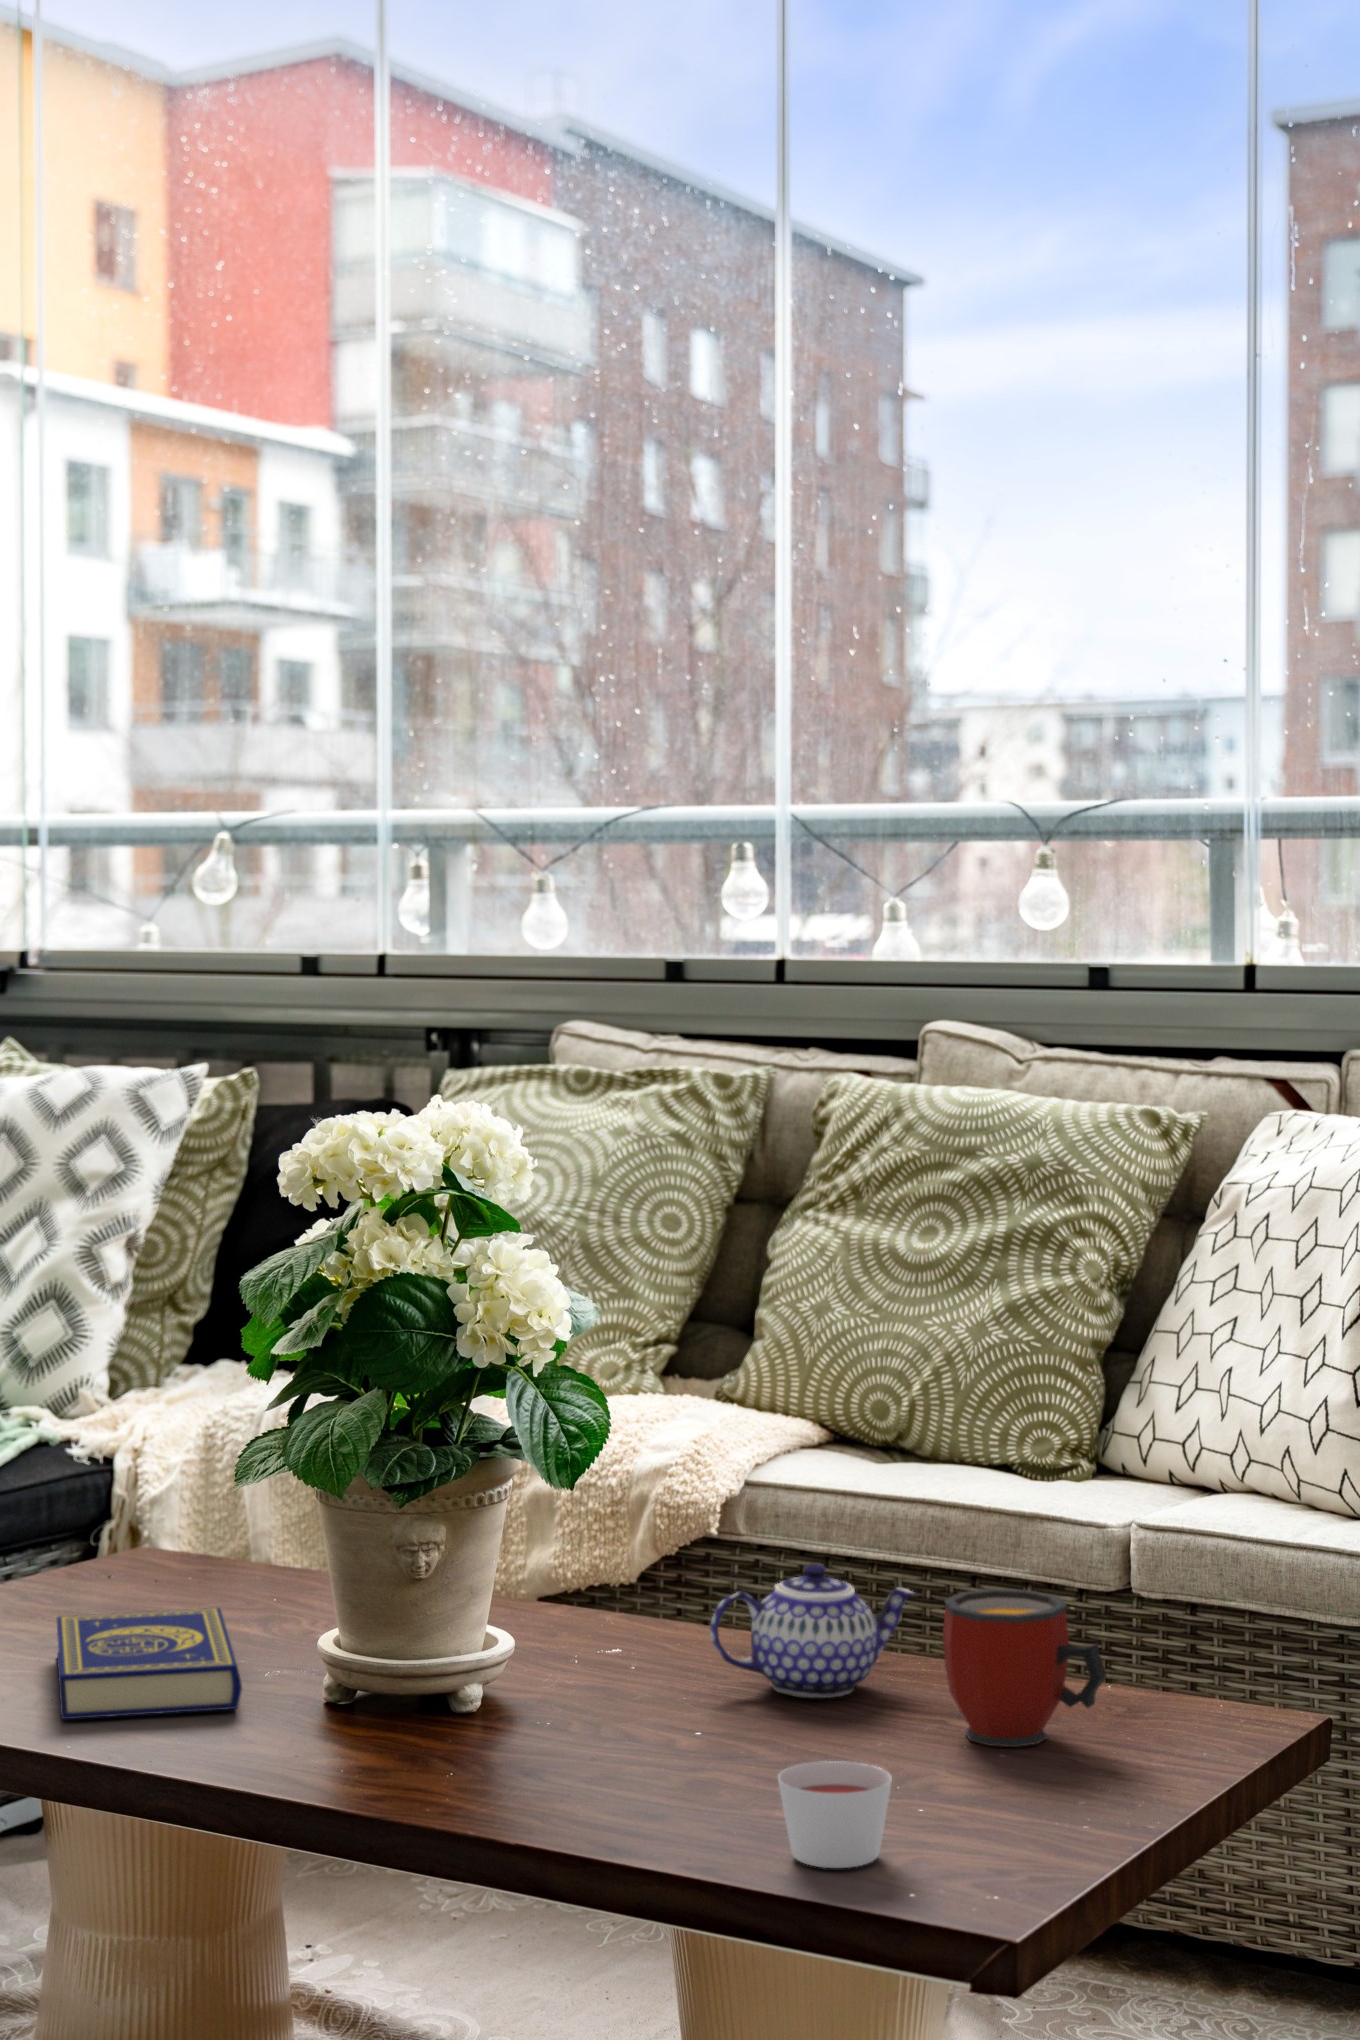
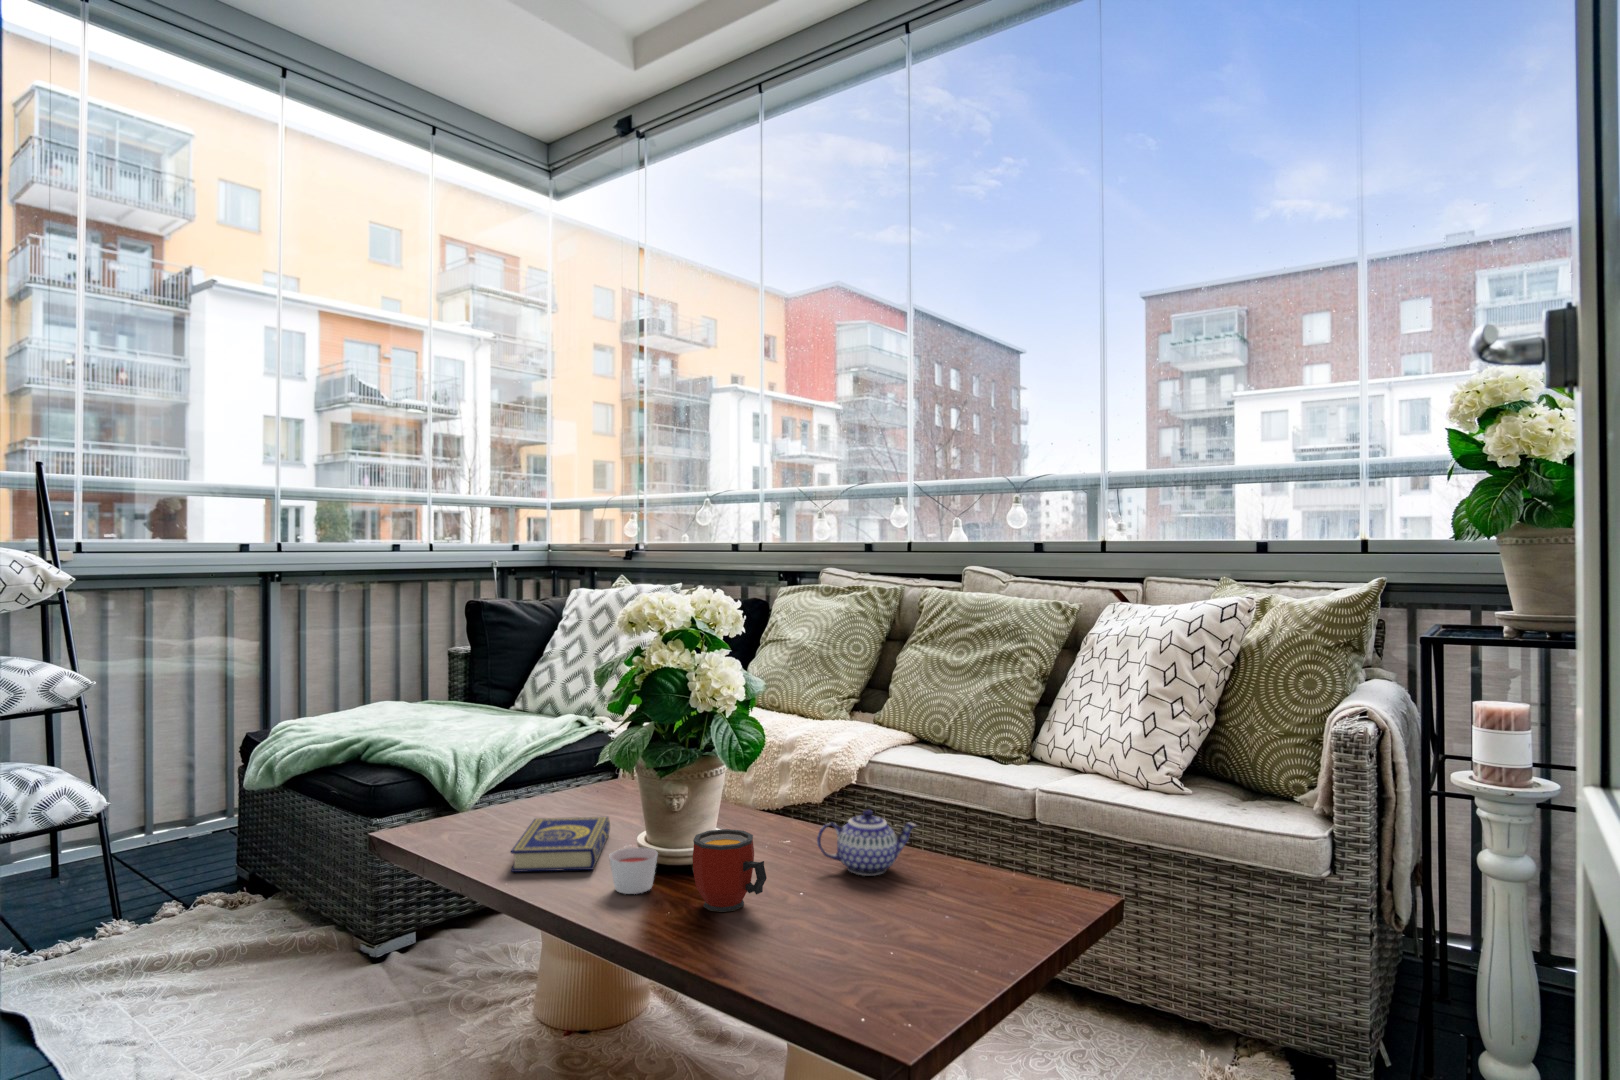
mug: present [943,1589,1106,1747] -> present [693,829,767,912]
candle: present [778,1761,892,1868] -> present [609,847,657,894]

